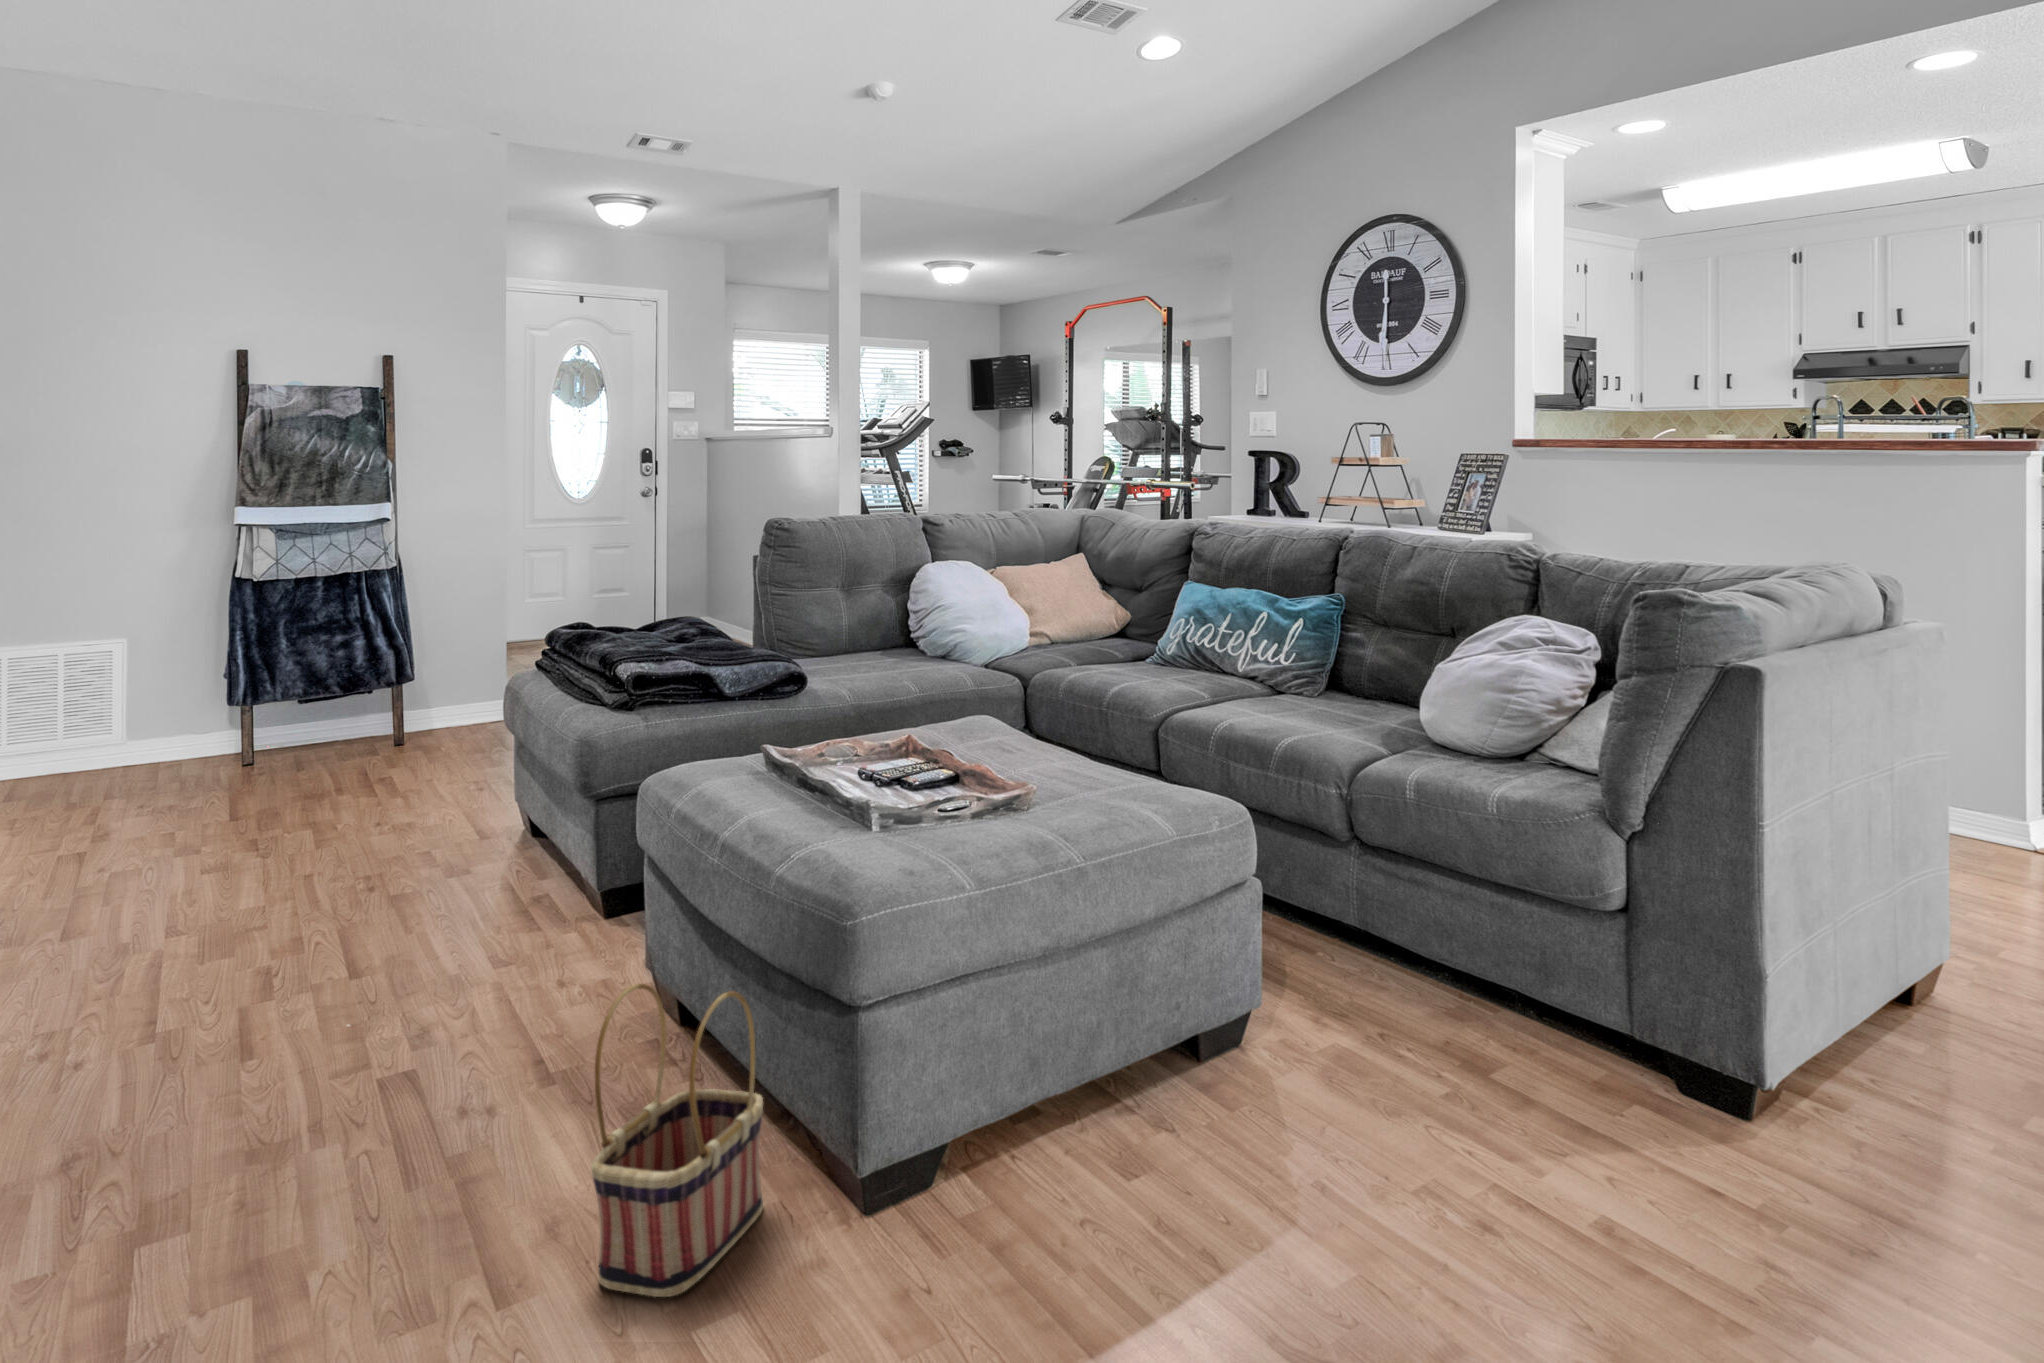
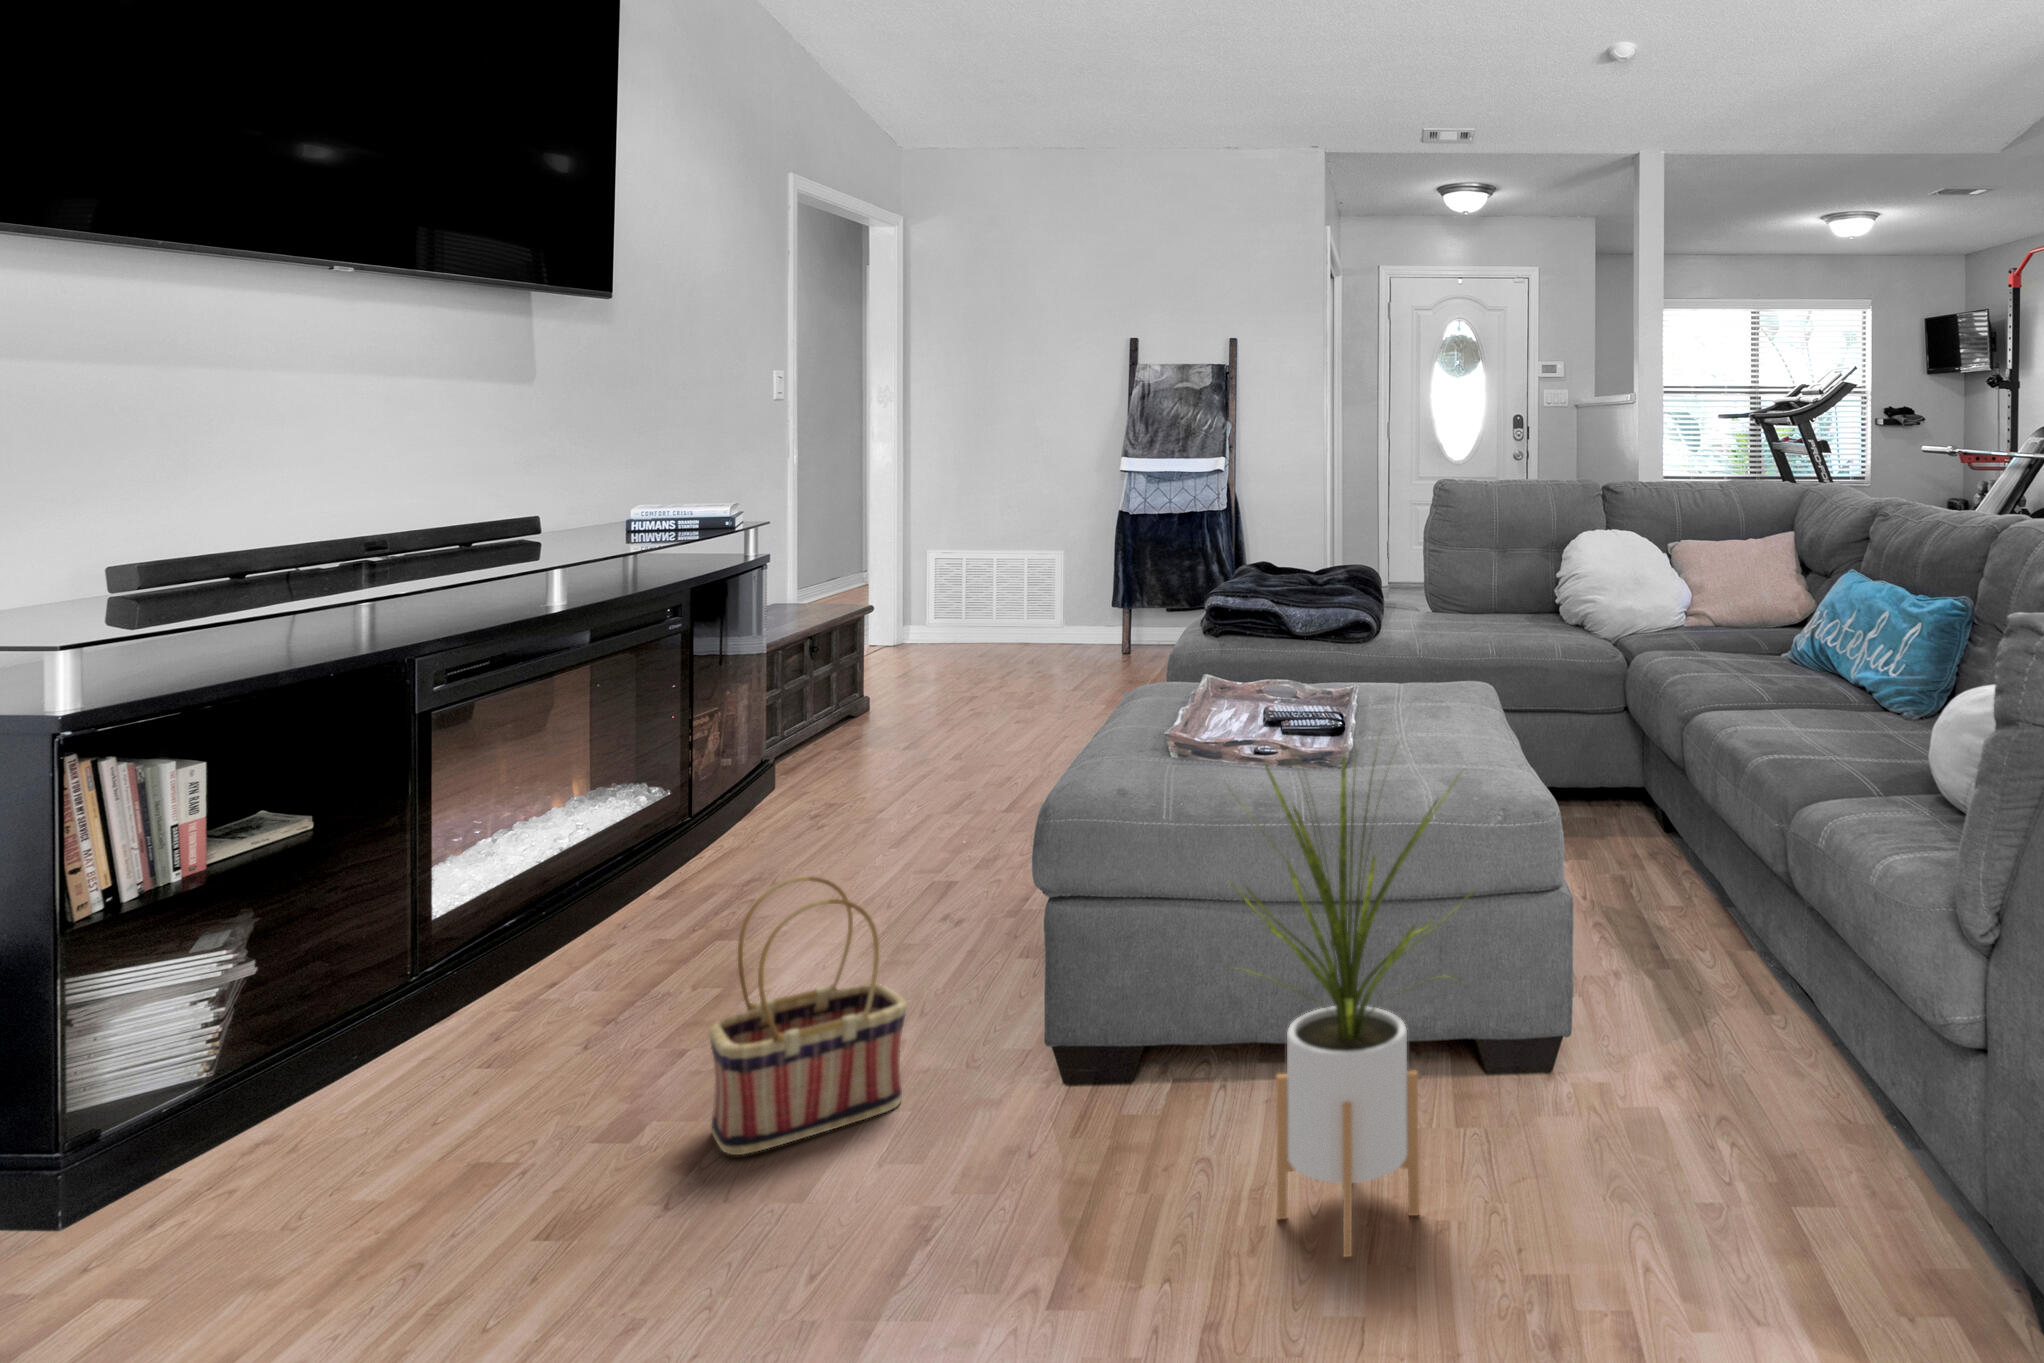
house plant: none [1137,727,1362,1170] -> present [1233,753,1476,1257]

